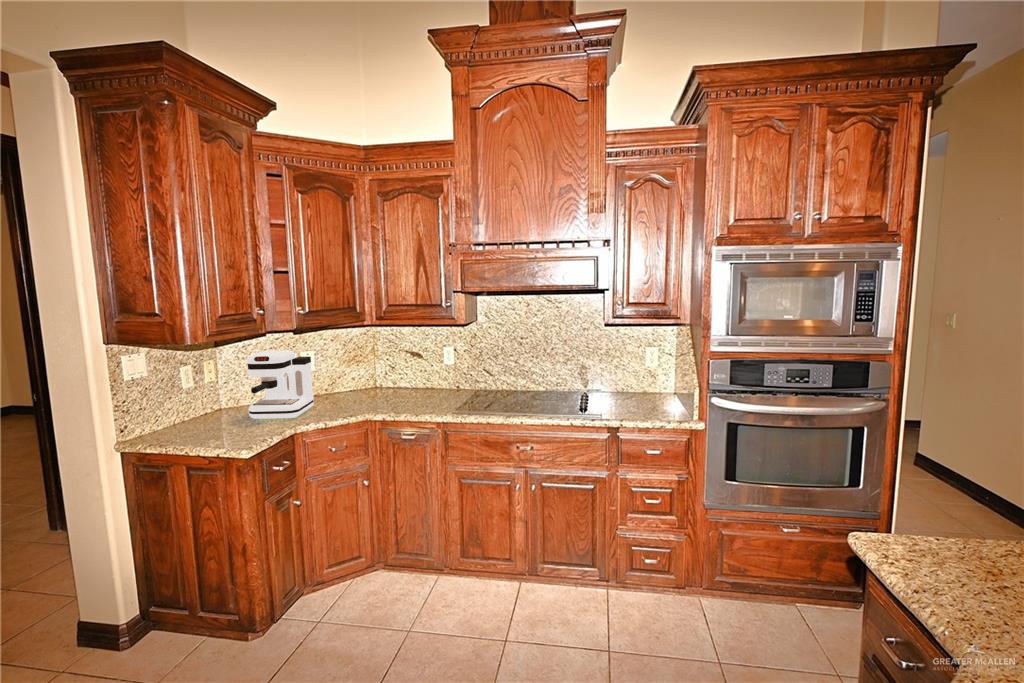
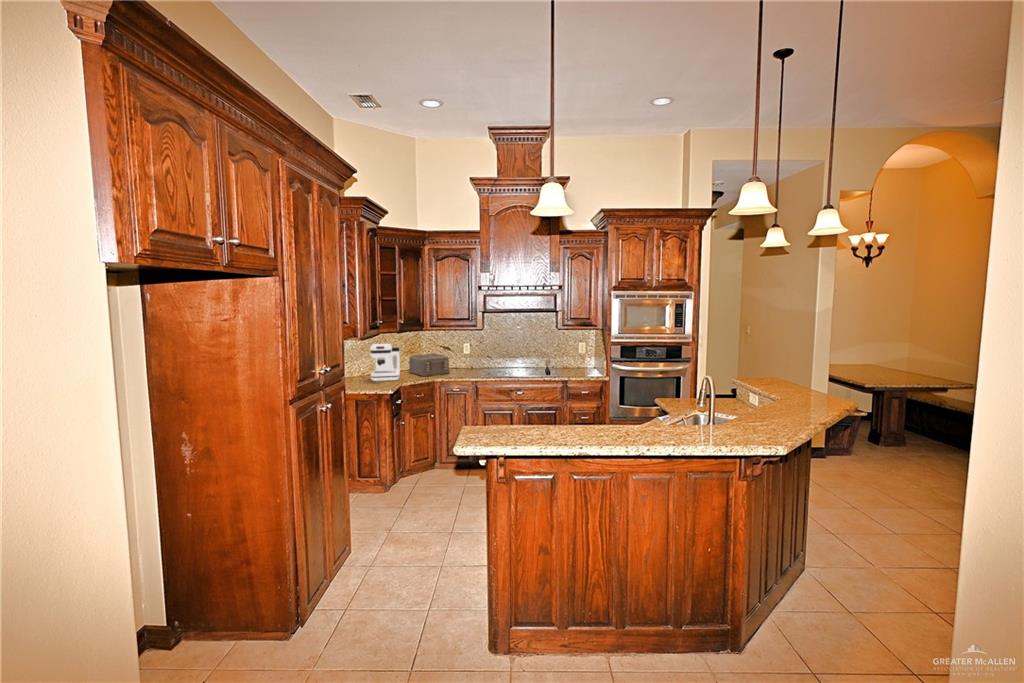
toaster: none [341,365,407,409] -> present [409,354,450,376]

